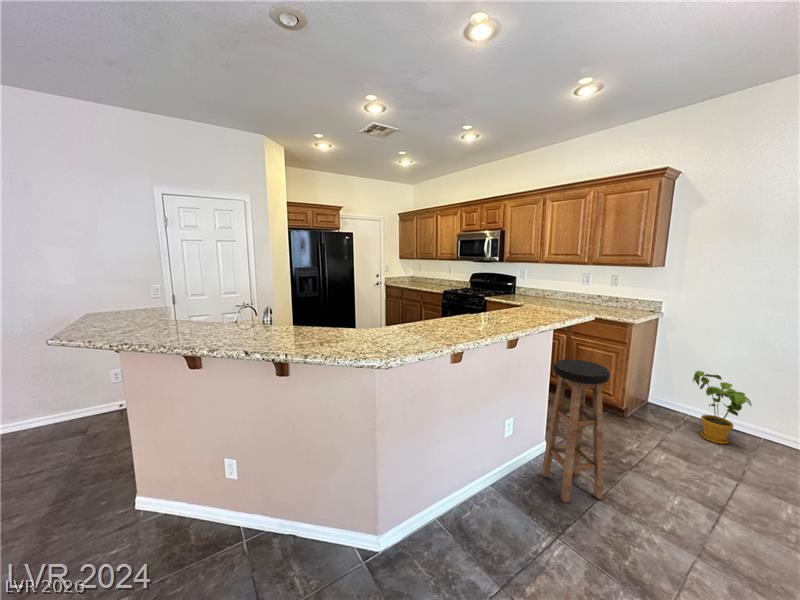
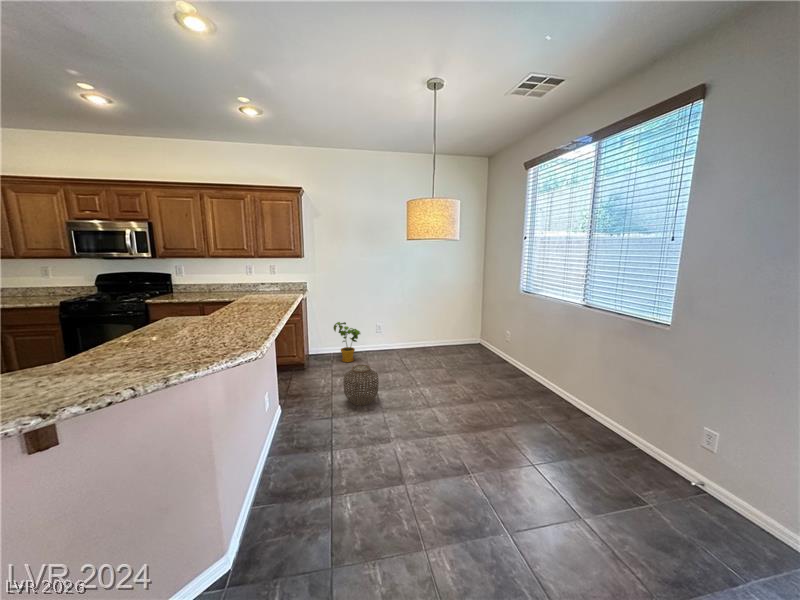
bar stool: present [541,359,610,502] -> none [291,327,333,431]
woven basket: none [639,448,718,525] -> present [344,365,379,406]

